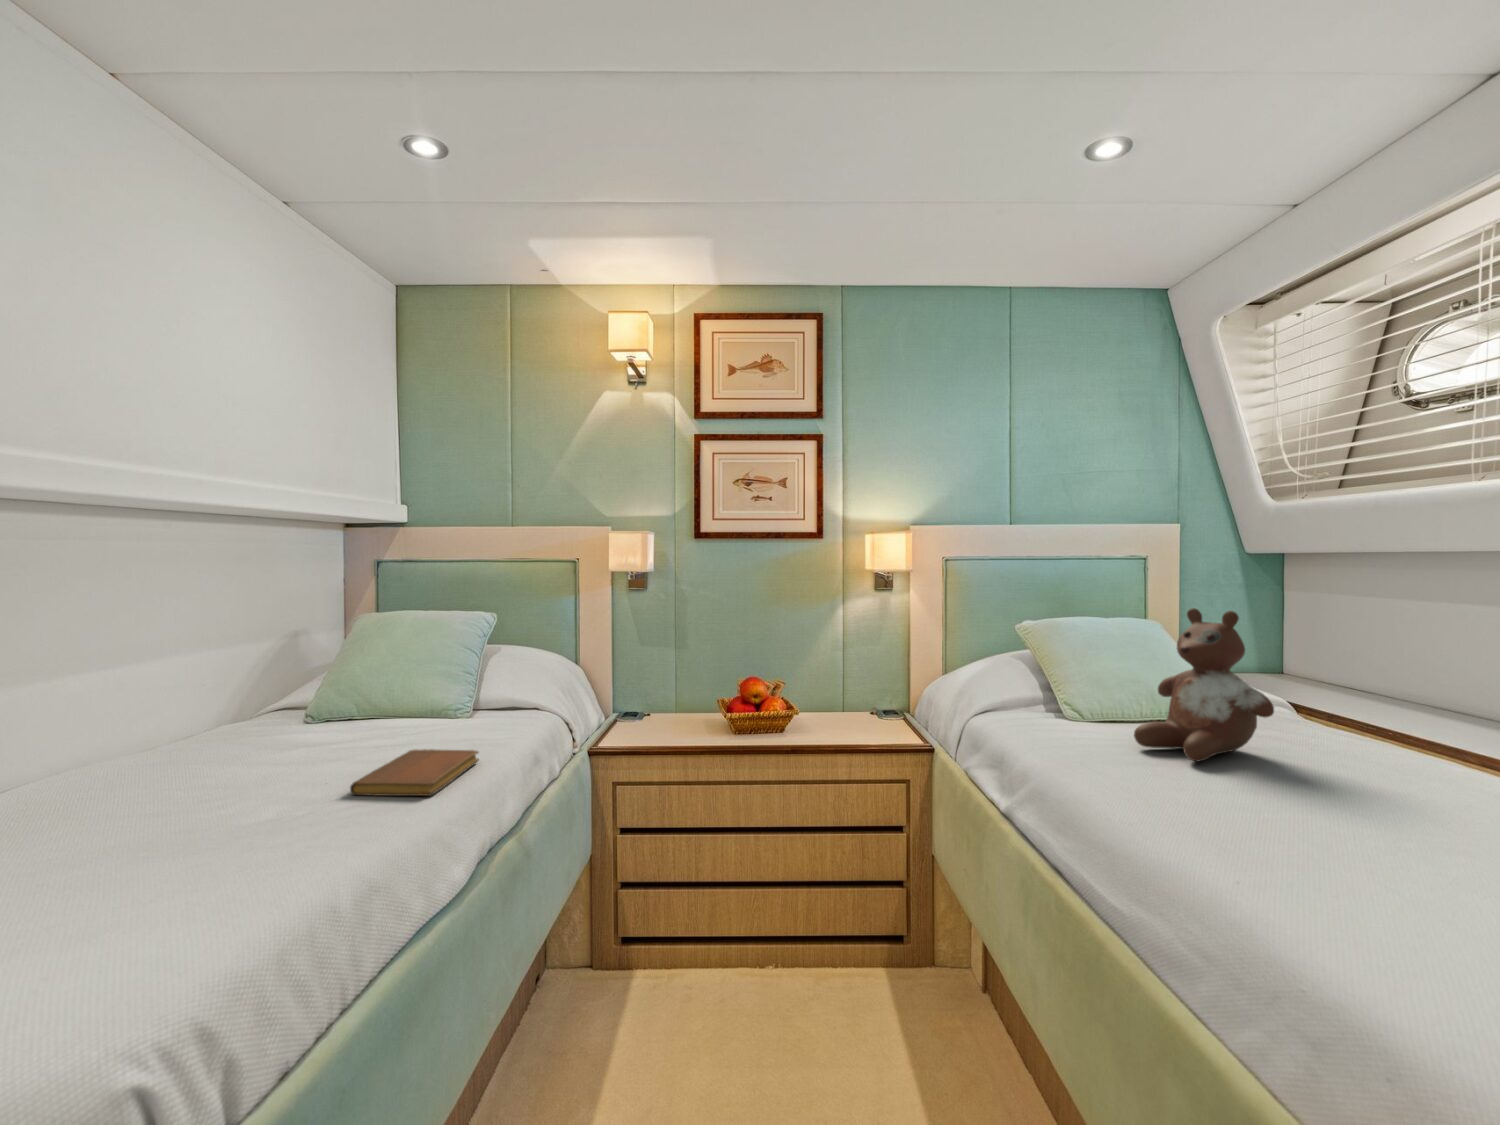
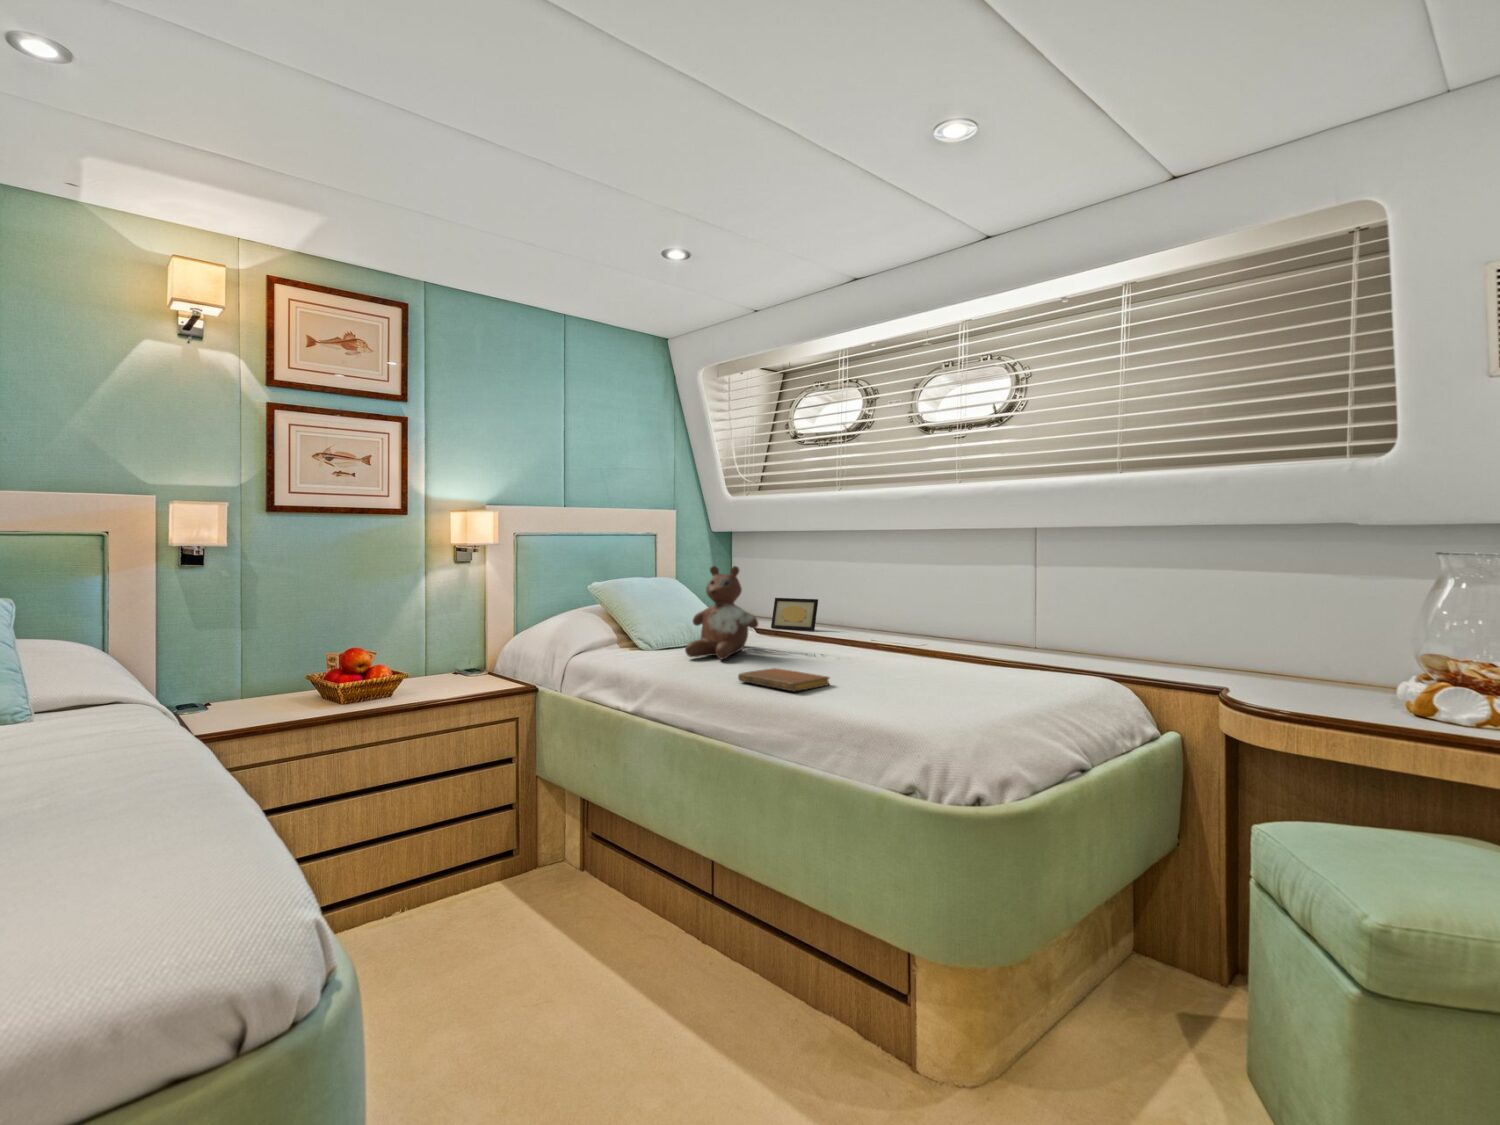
picture frame: none [1338,659,1444,726] -> present [771,598,818,631]
notebook: present [350,749,479,796] -> present [738,668,829,691]

